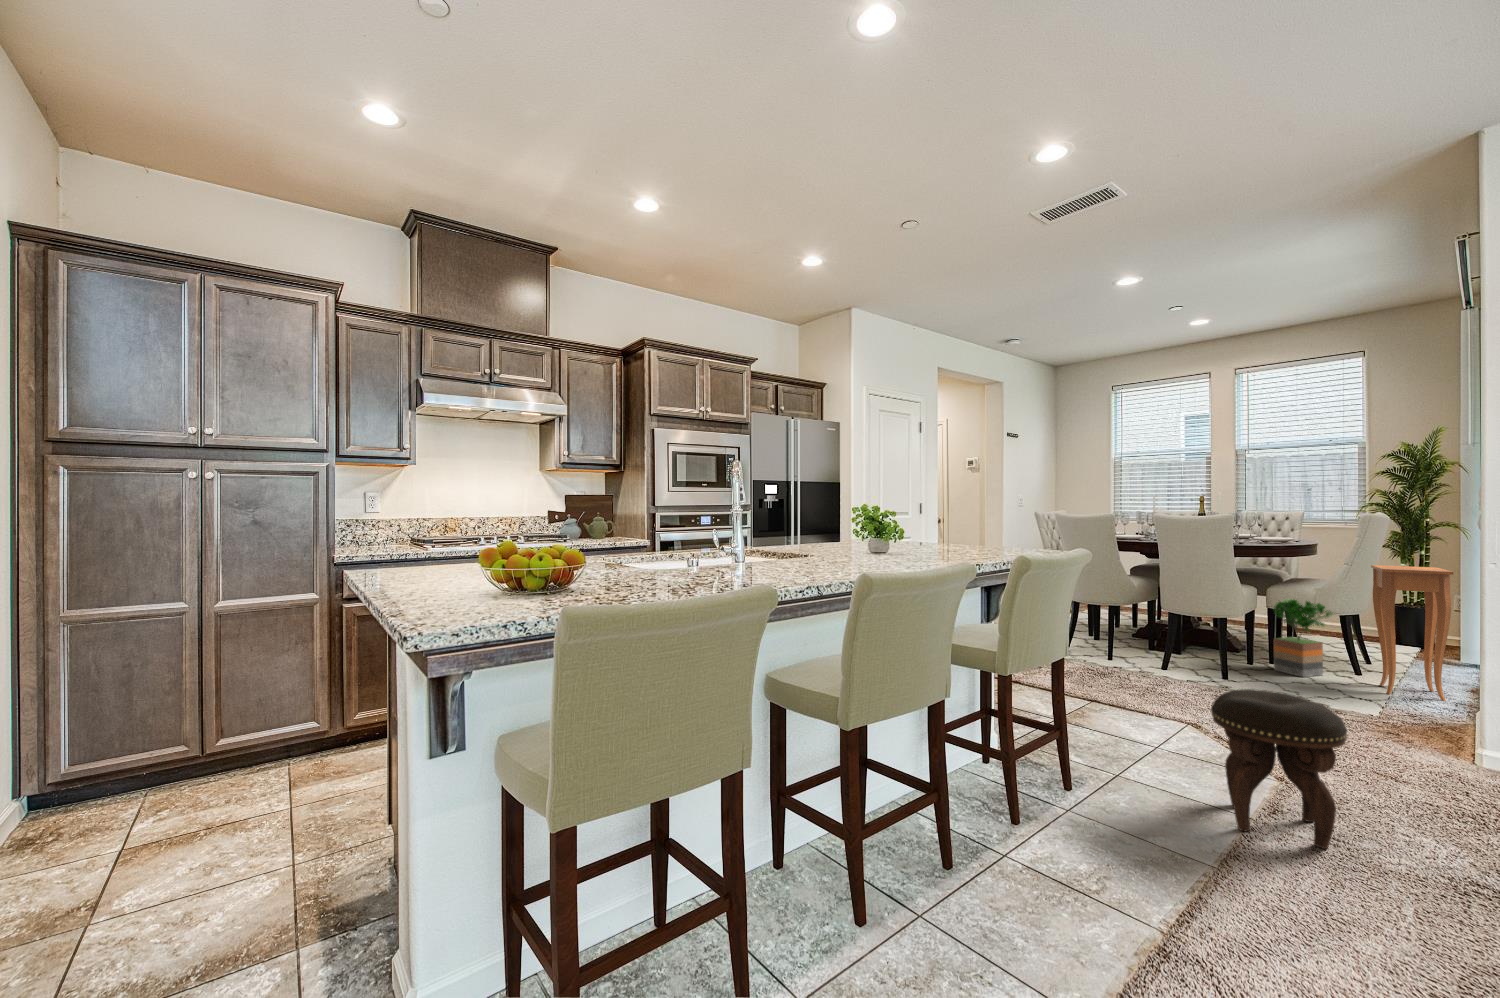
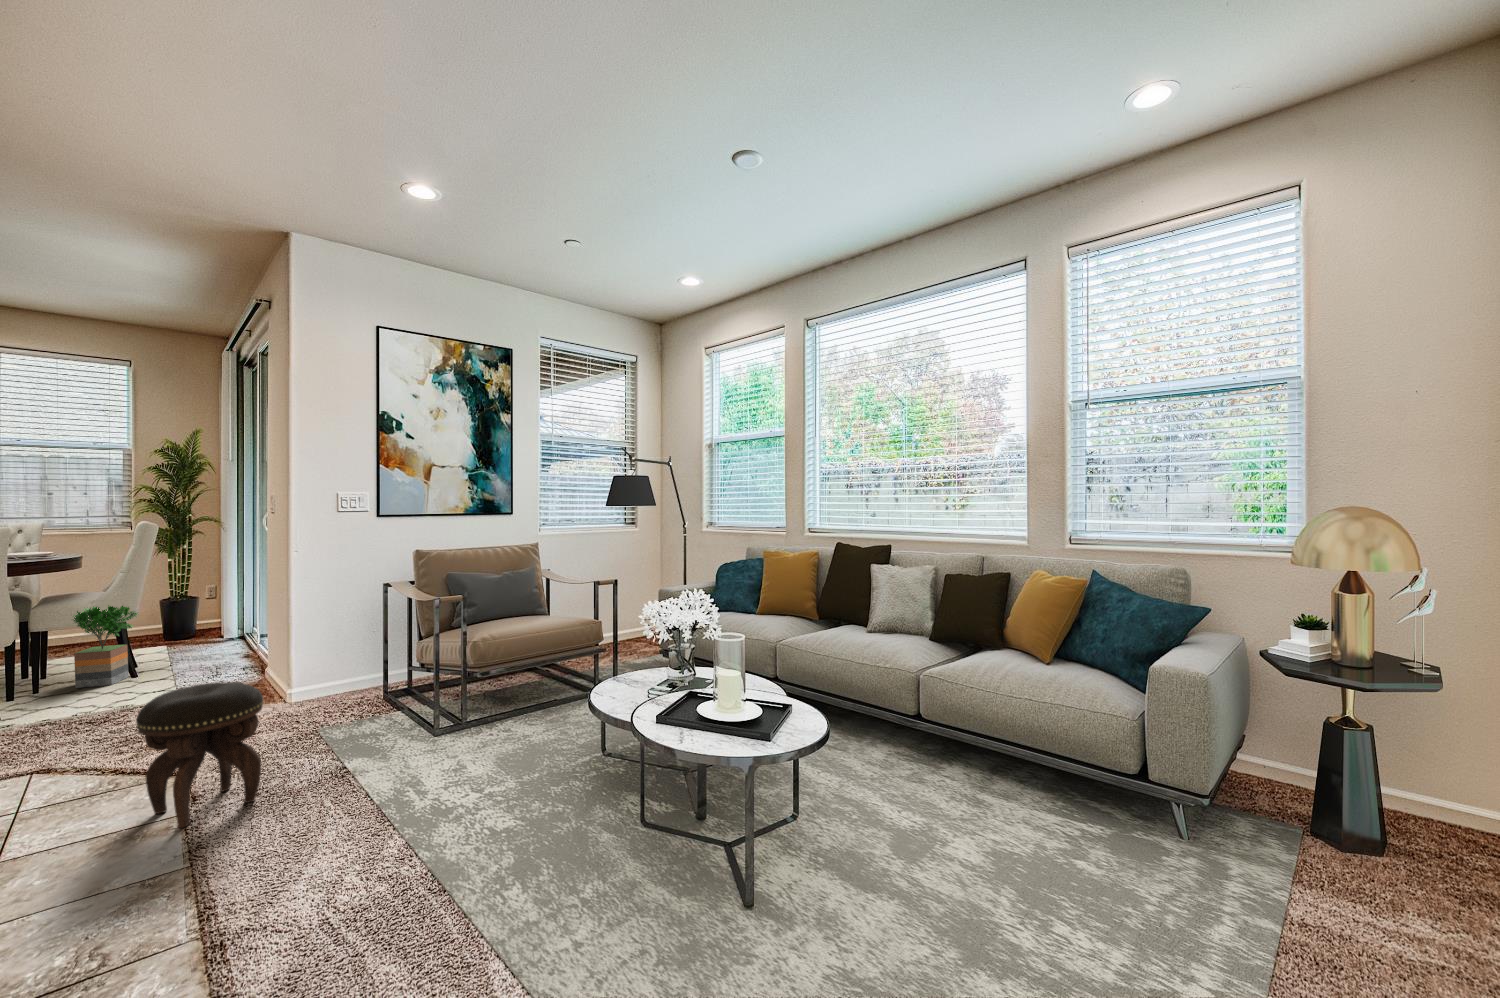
side table: present [1371,565,1453,701] -> none [172,557,241,674]

